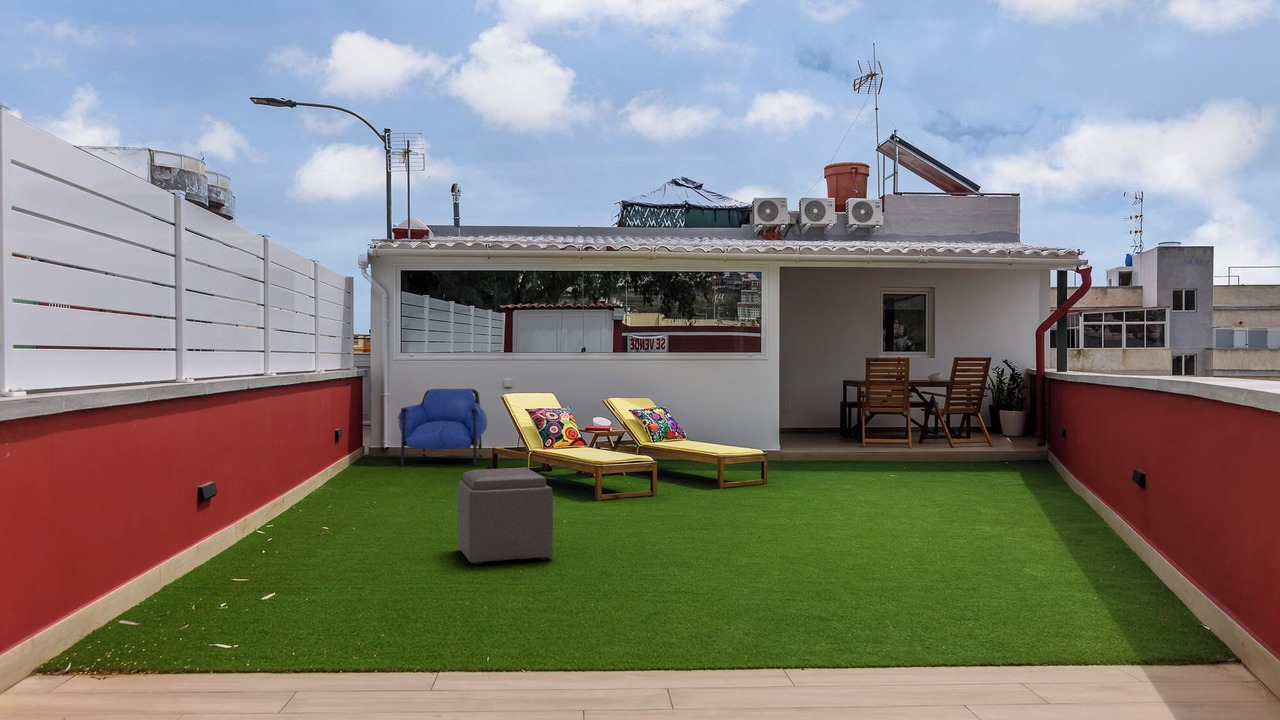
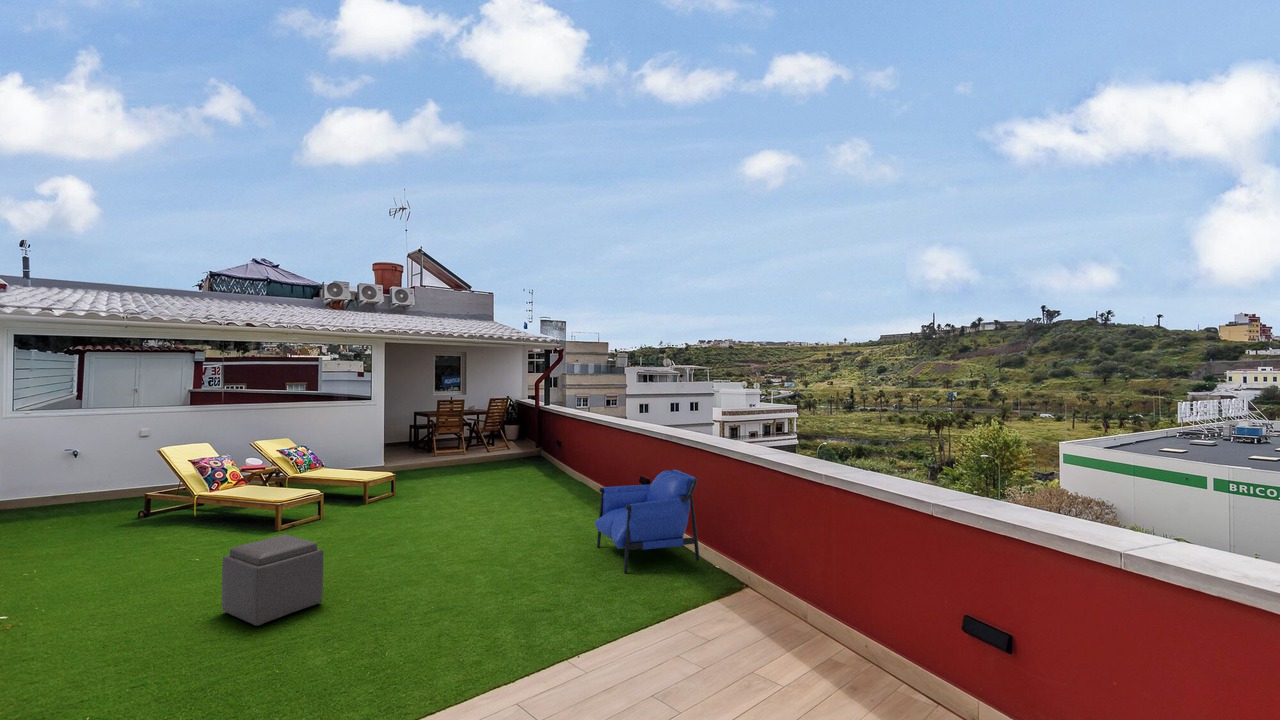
armchair: present [398,388,487,466] -> present [595,469,699,573]

